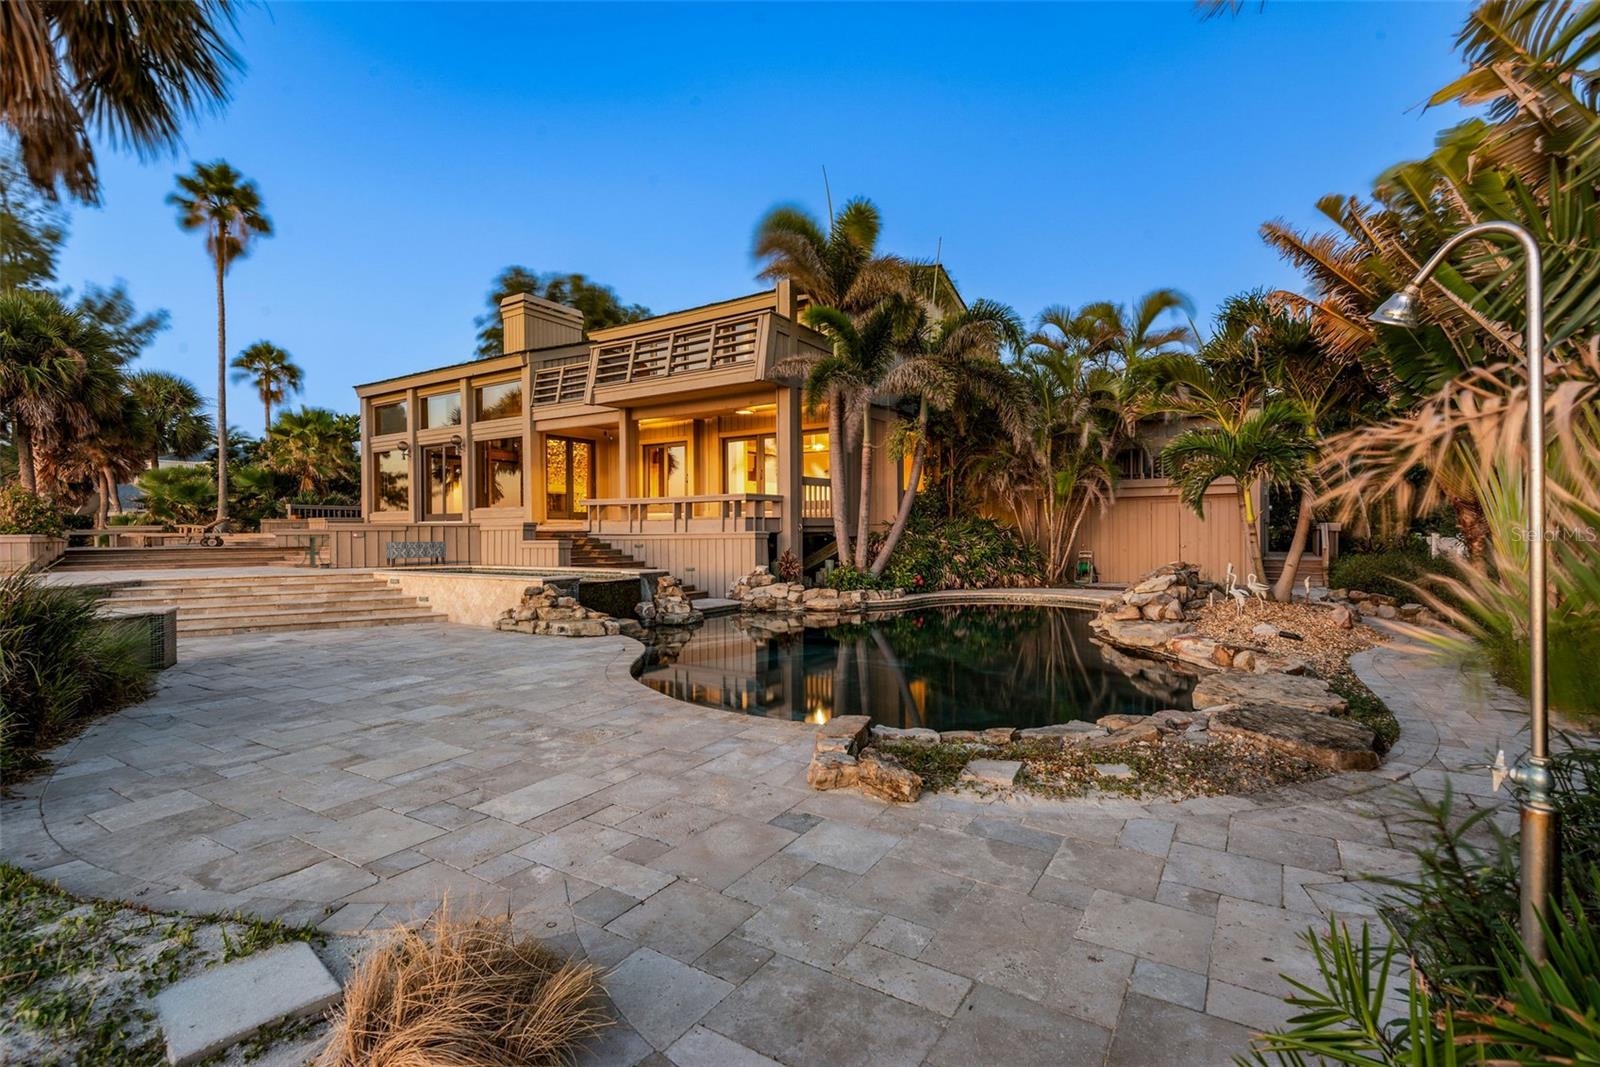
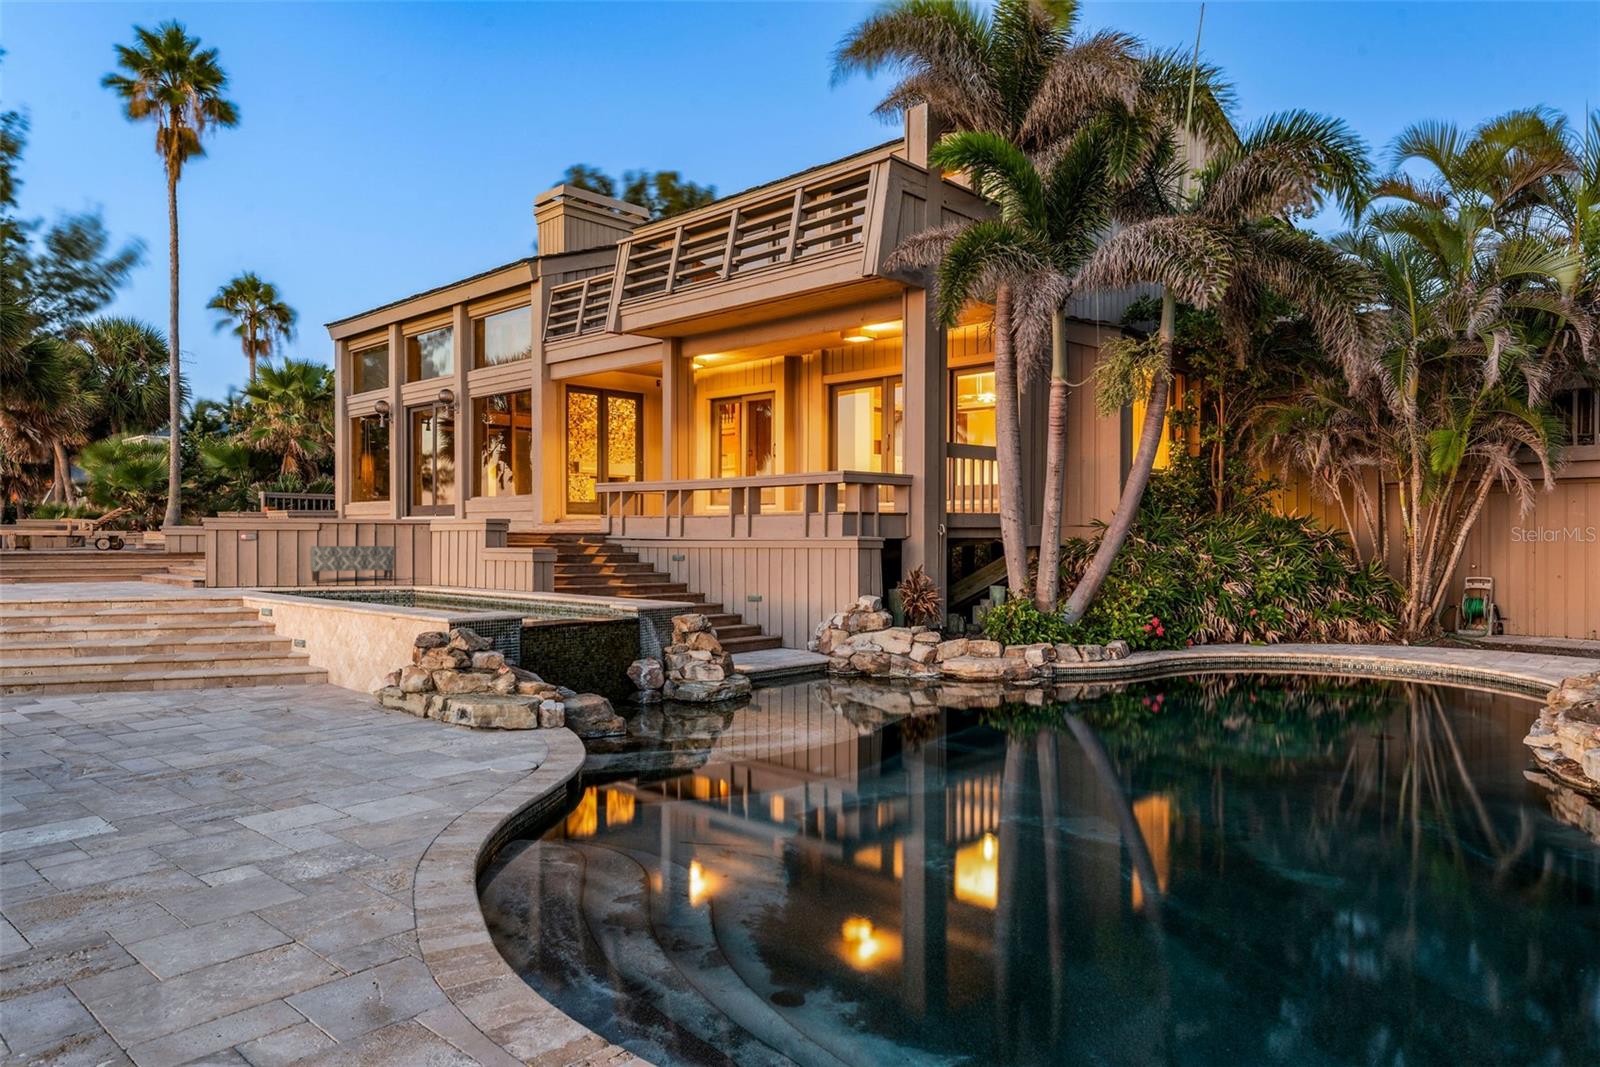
side table: present [295,536,329,567] -> none [182,537,234,583]

